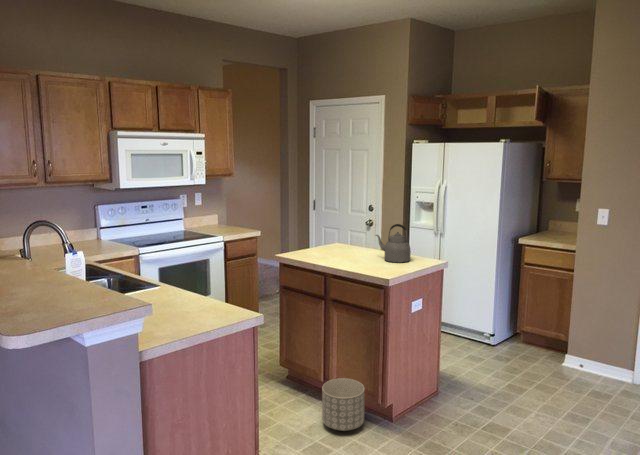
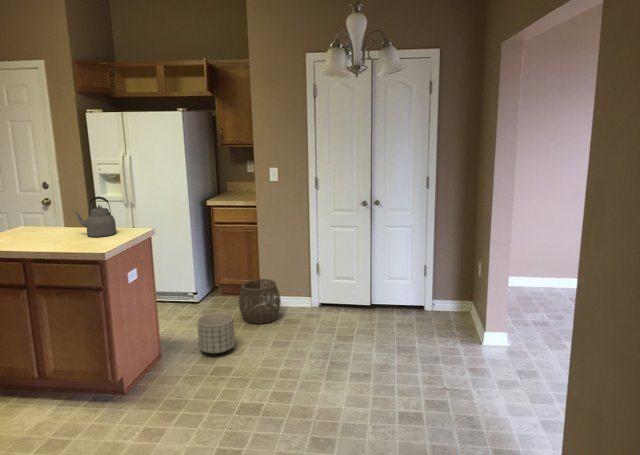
woven basket: none [536,336,592,392] -> present [239,279,281,324]
planter: present [322,378,364,431] -> present [197,312,235,354]

